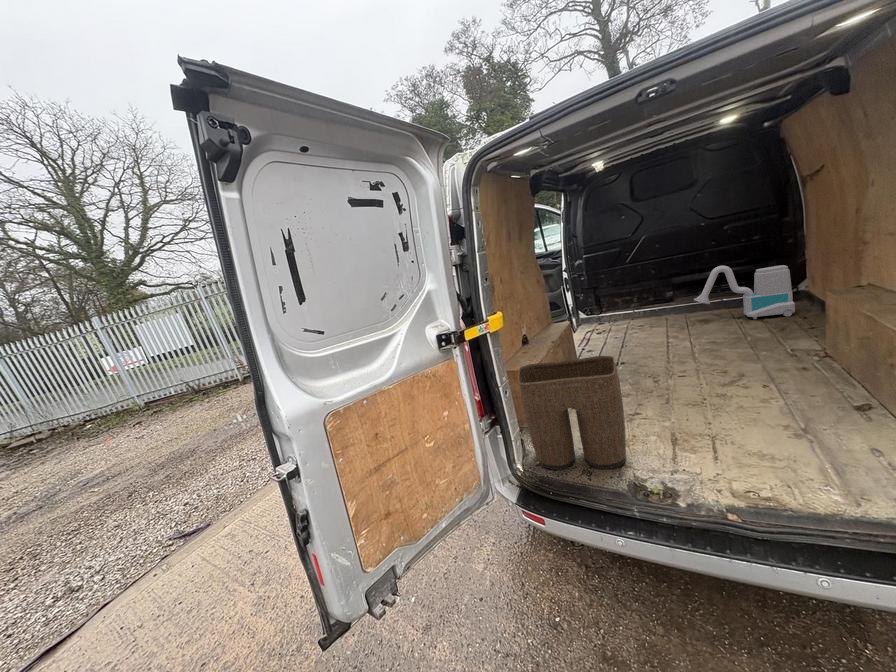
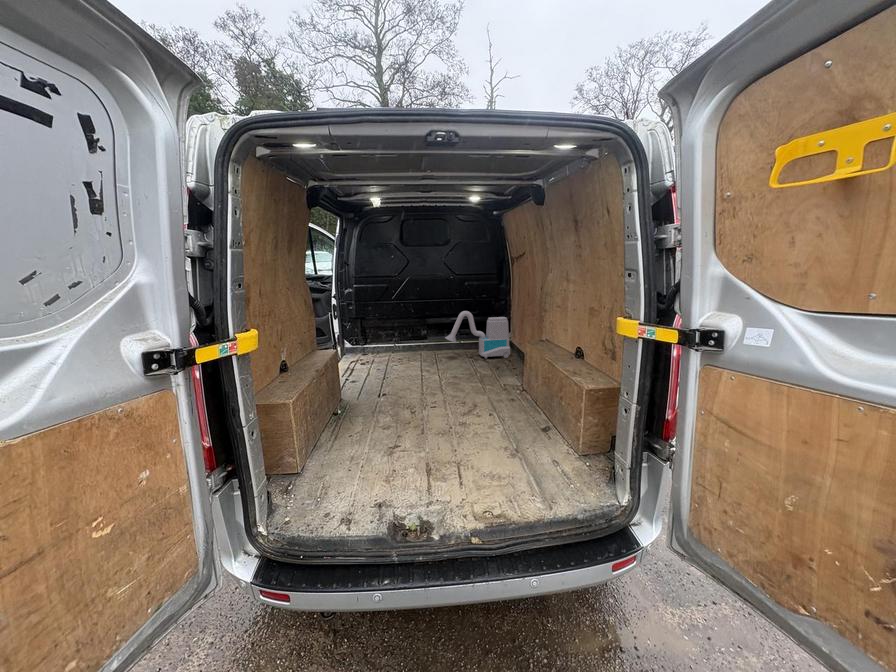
laundry basket: present [519,356,626,470] -> none [271,387,386,525]

